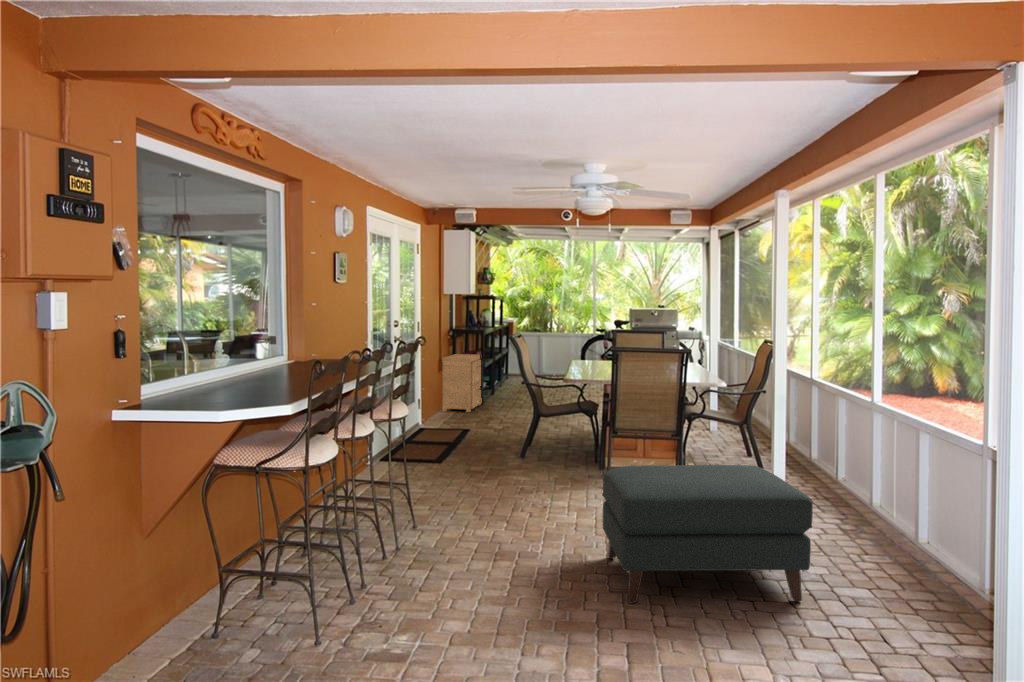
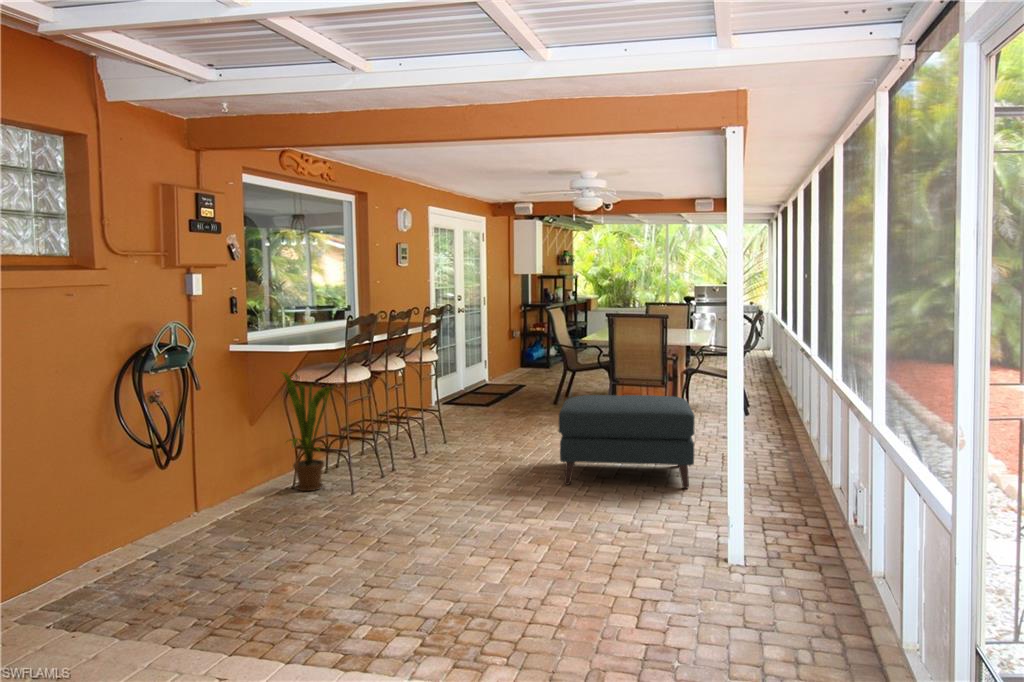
side table: present [442,354,482,412] -> none [512,326,548,374]
house plant: none [168,408,309,642] -> present [281,352,346,491]

